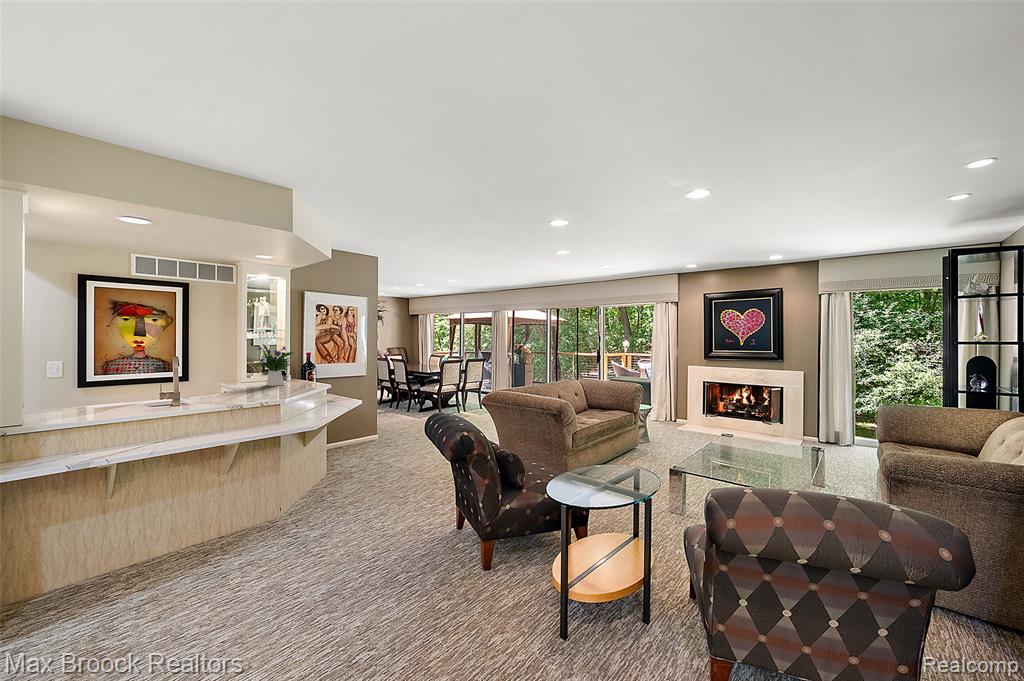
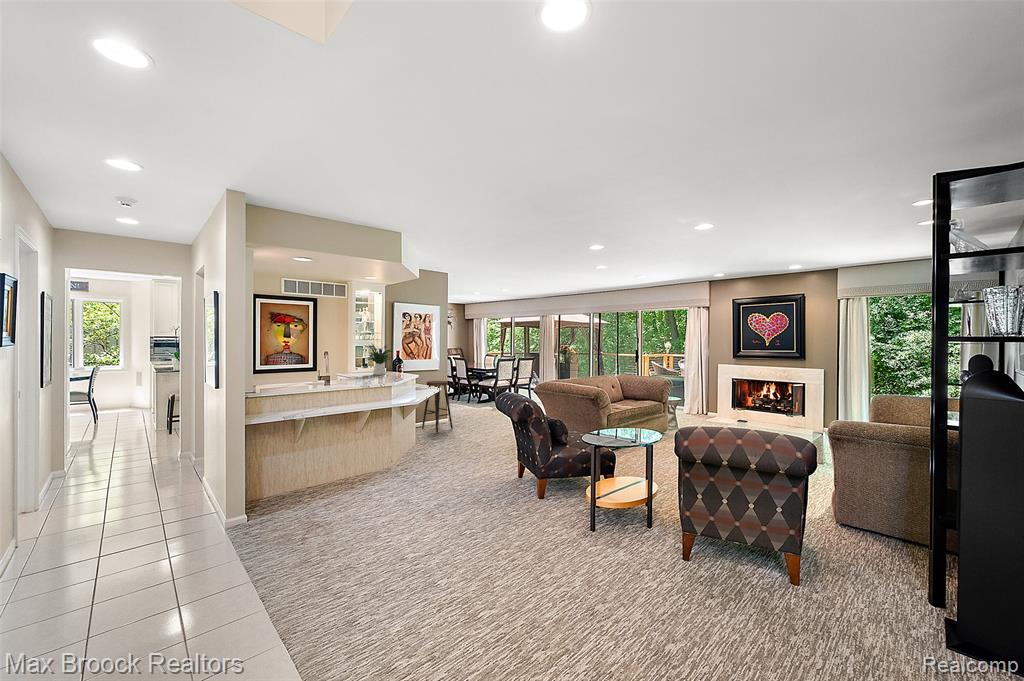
bar stool: none [344,389,383,454] -> present [422,381,453,432]

